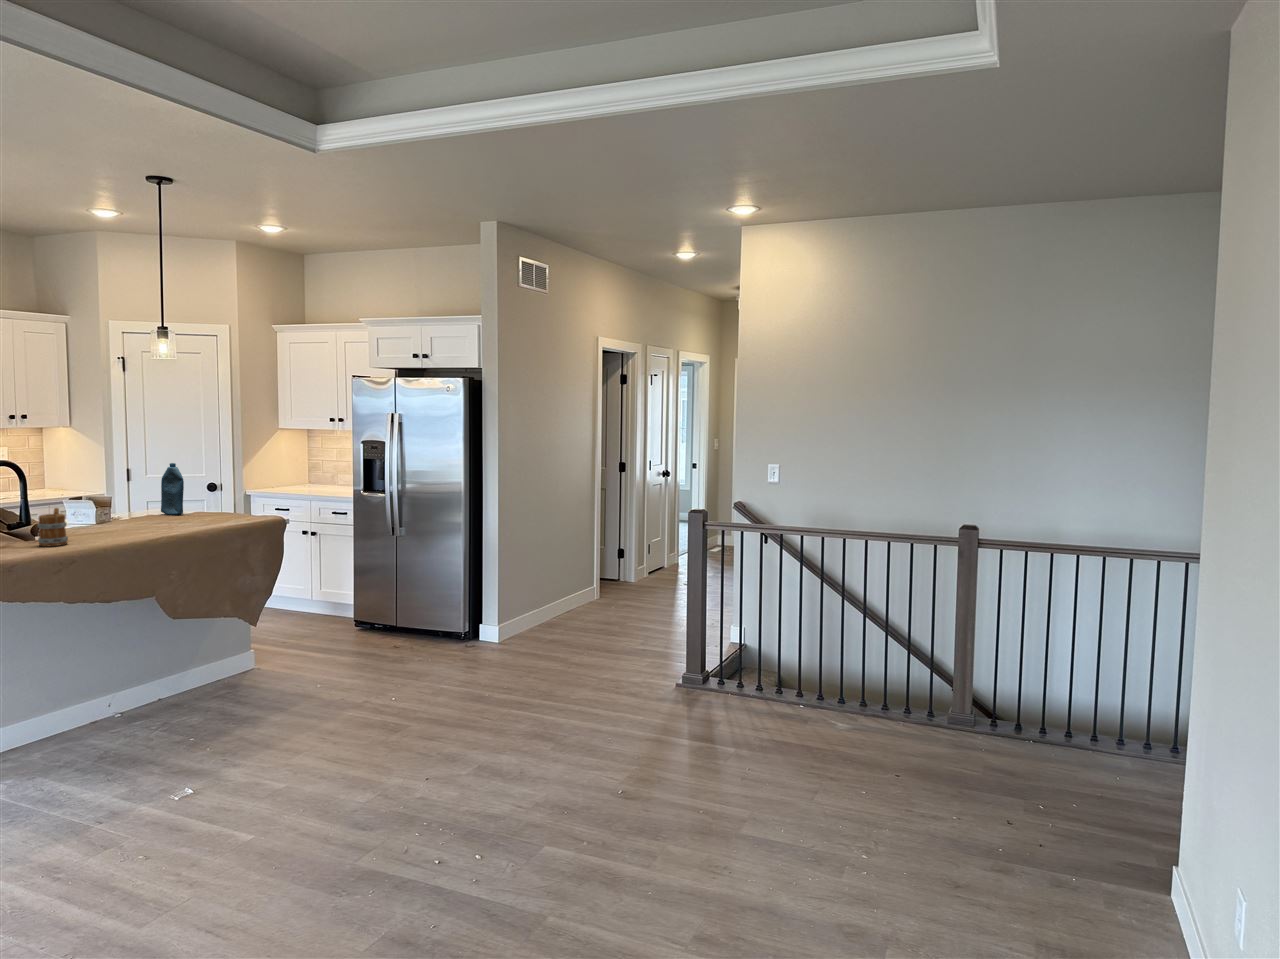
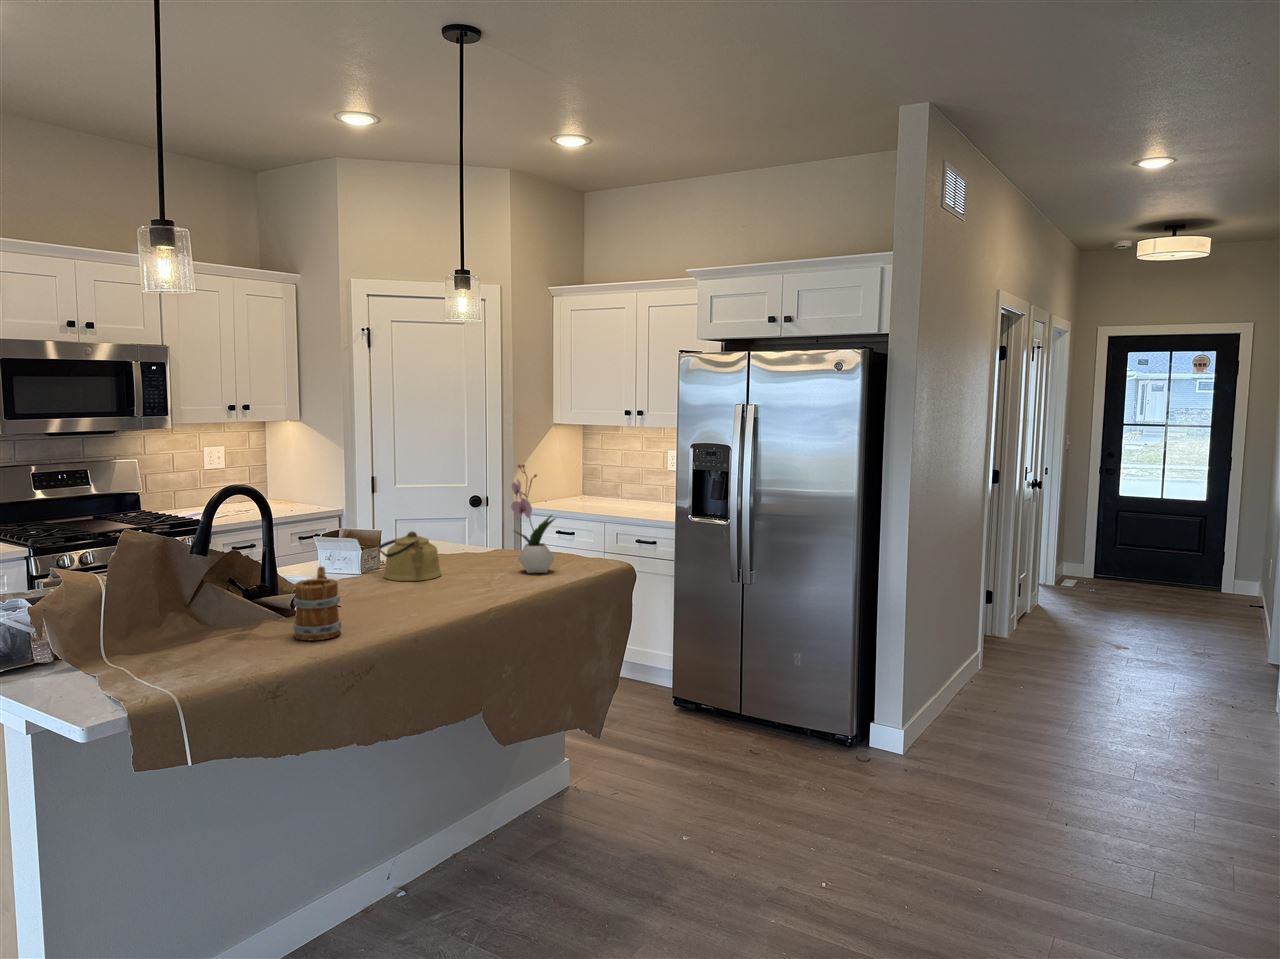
flower arrangement: none [197,453,228,520] -> present [511,465,555,573]
bottle: present [161,463,184,515] -> none [446,478,482,559]
kettle: none [106,495,150,525] -> present [378,531,441,581]

